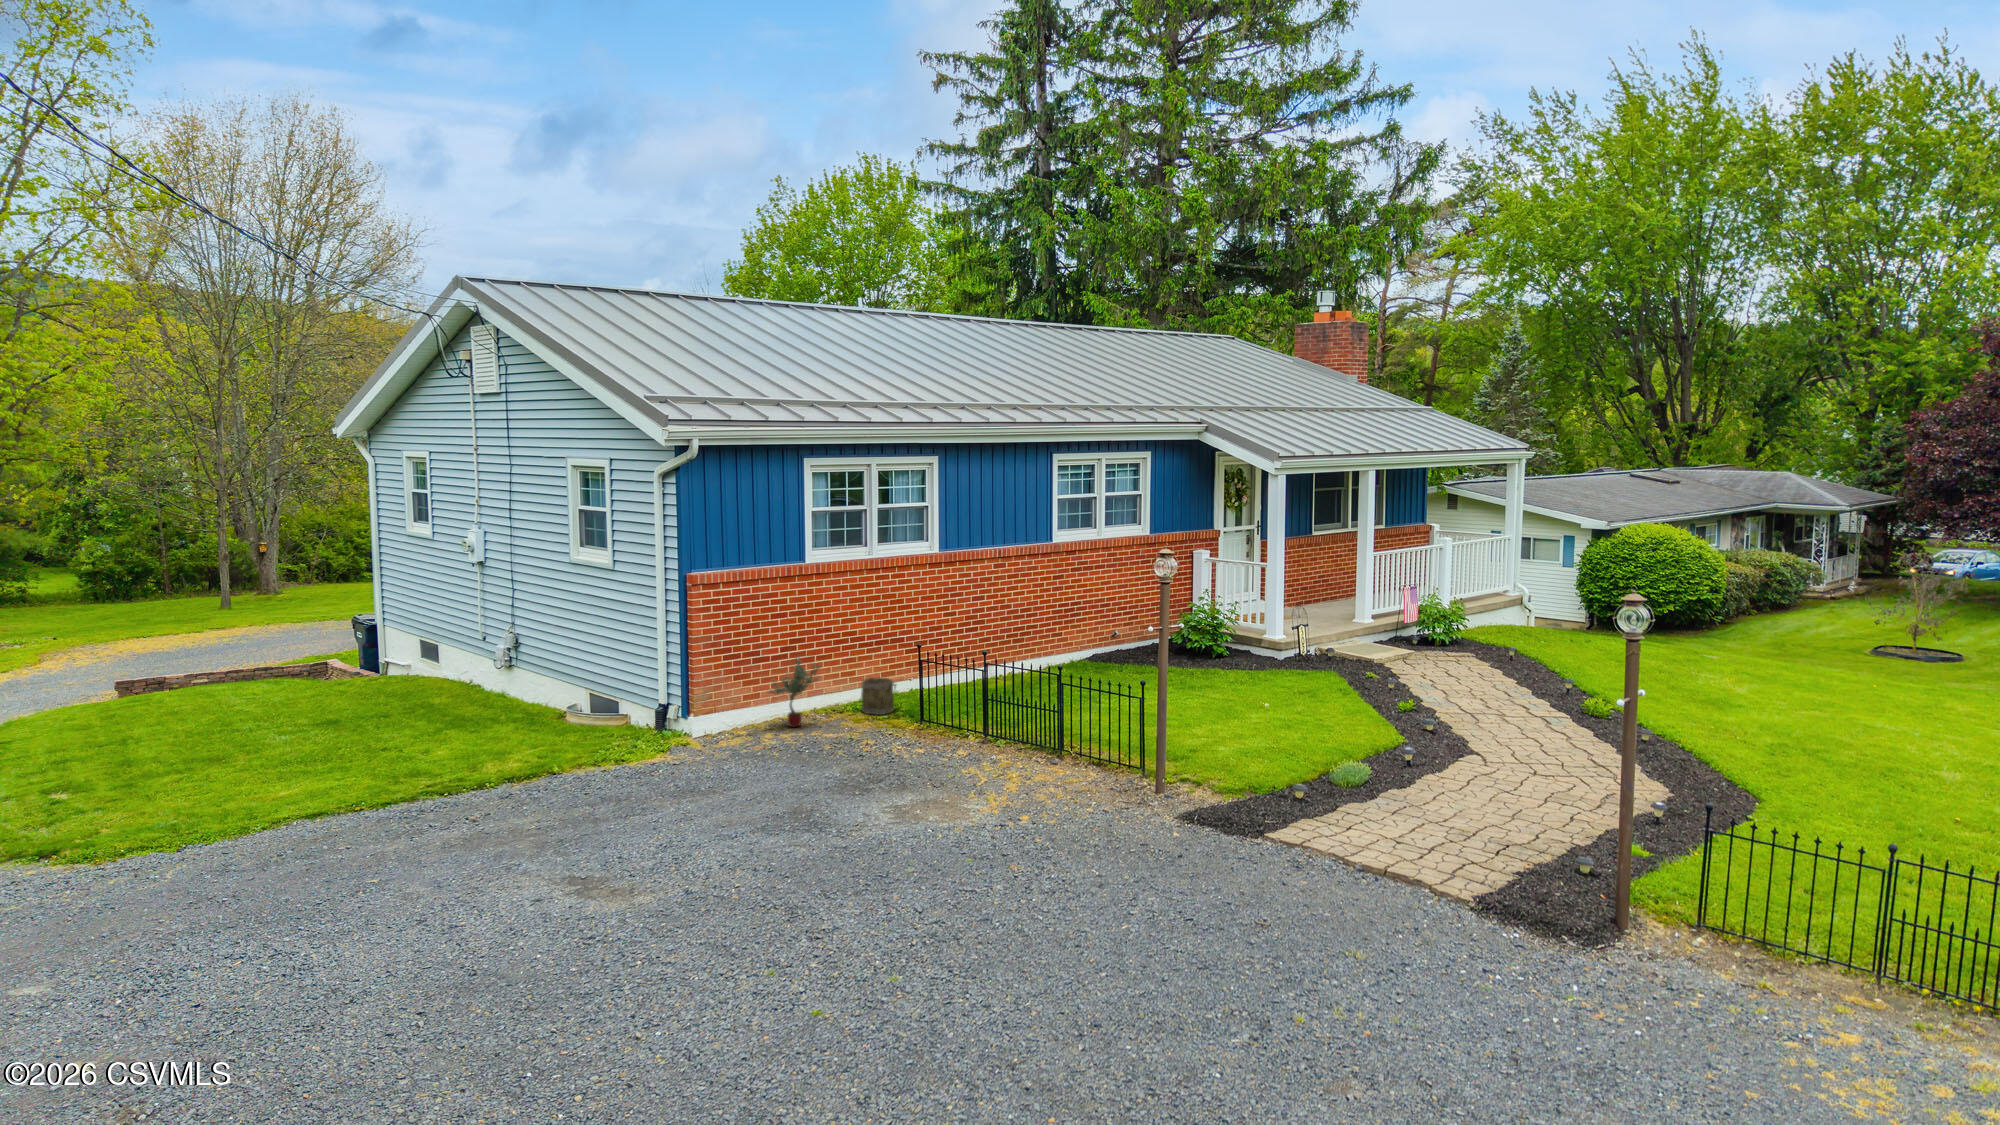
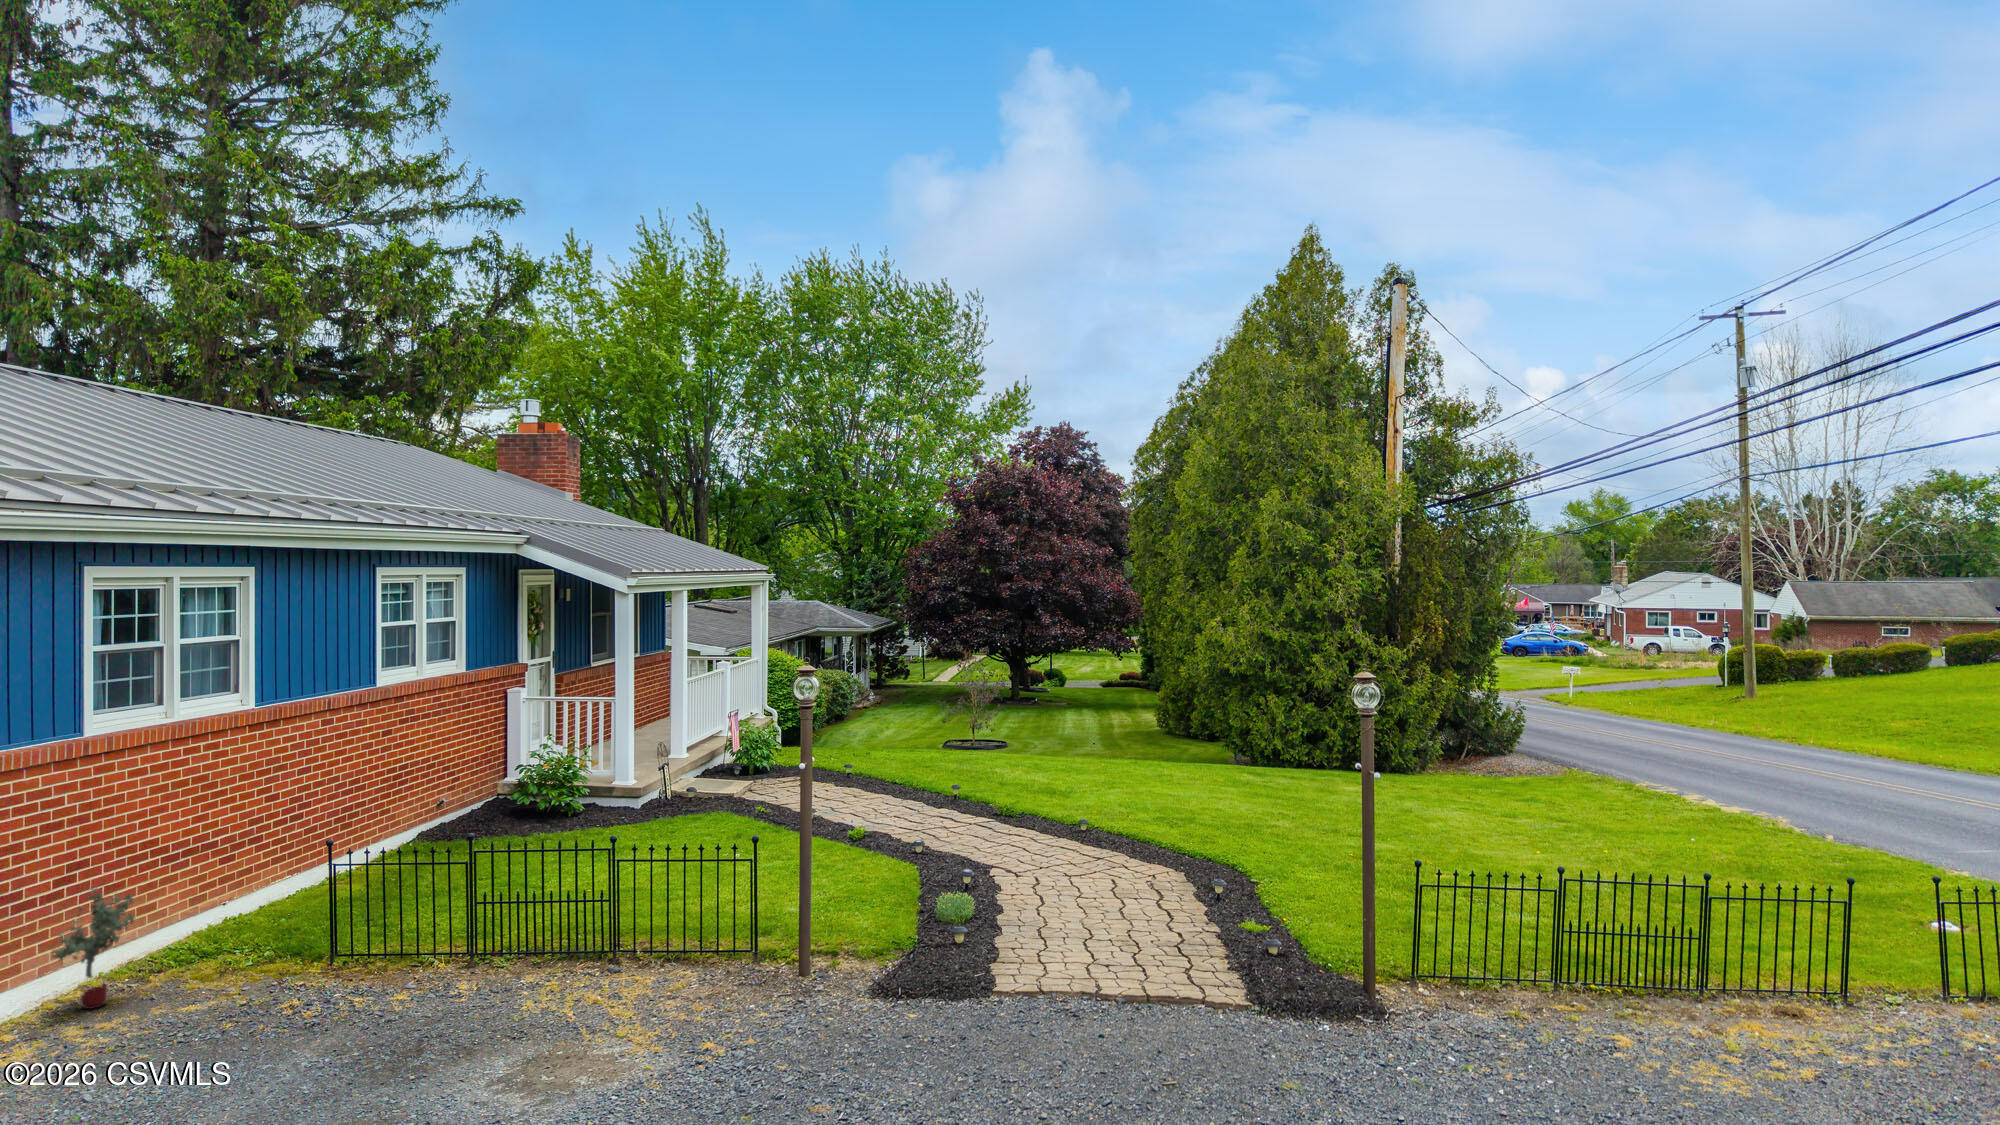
bucket: present [861,677,896,715] -> none [172,904,233,966]

